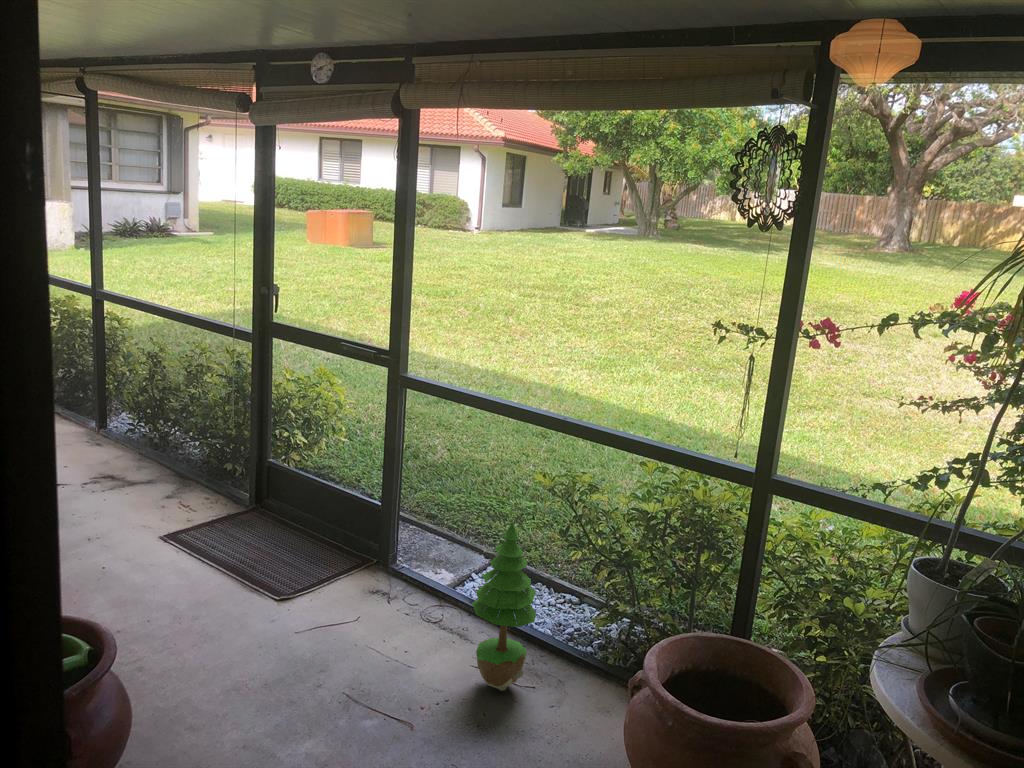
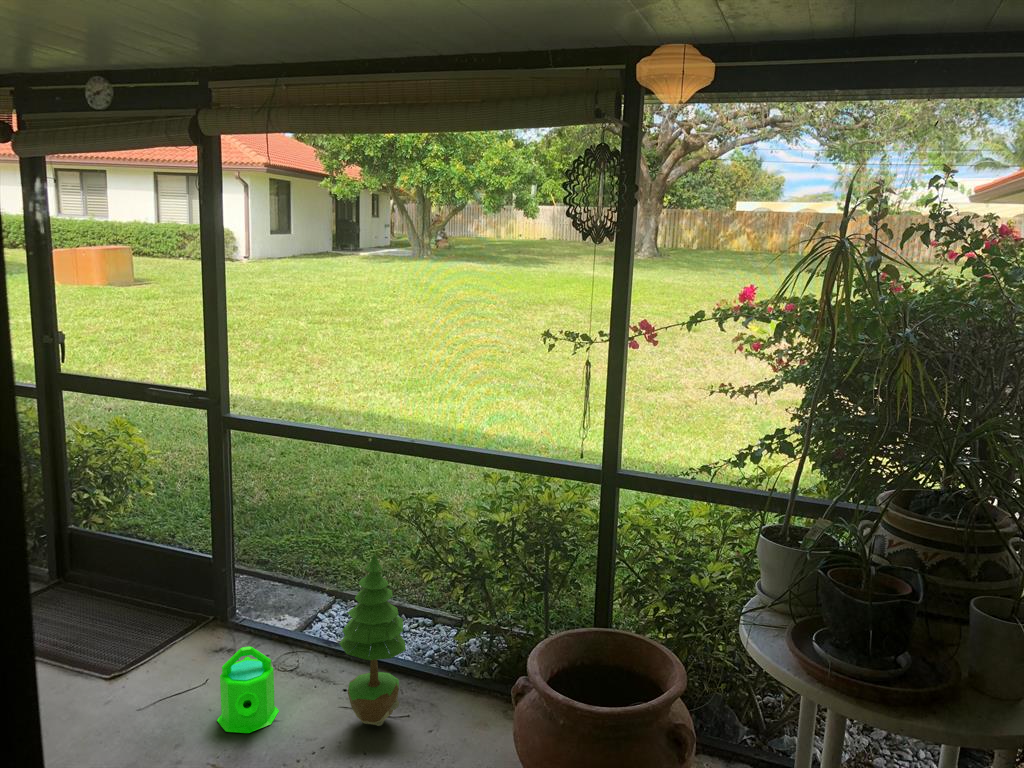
watering can: none [360,590,416,671] -> present [217,646,279,733]

